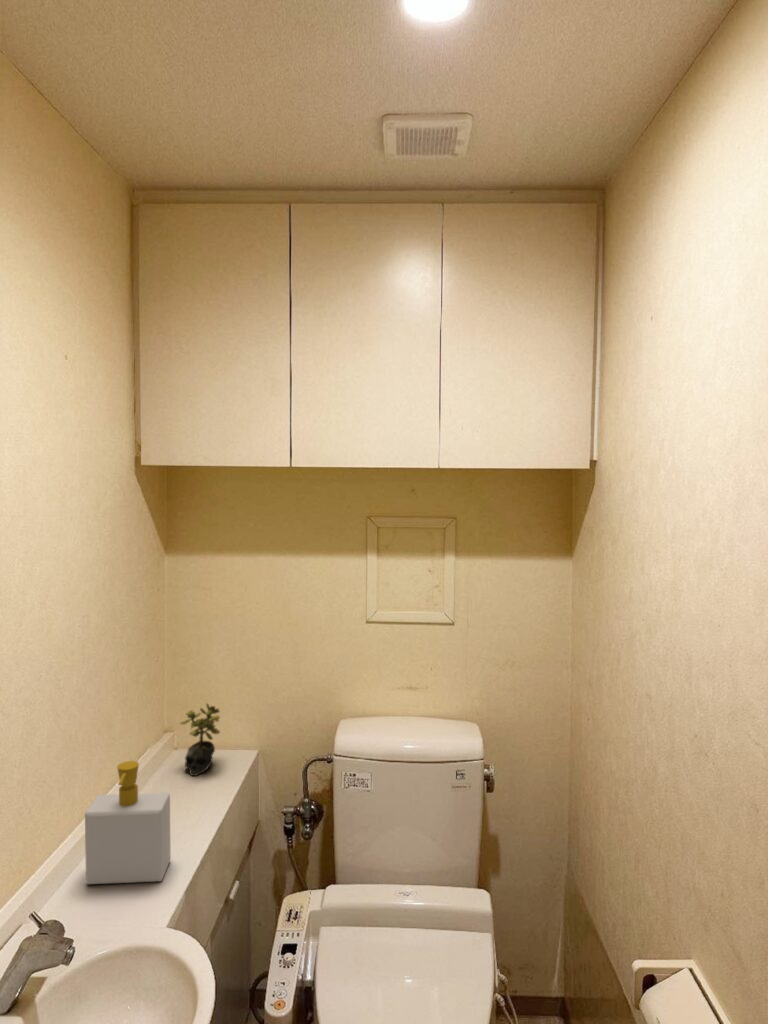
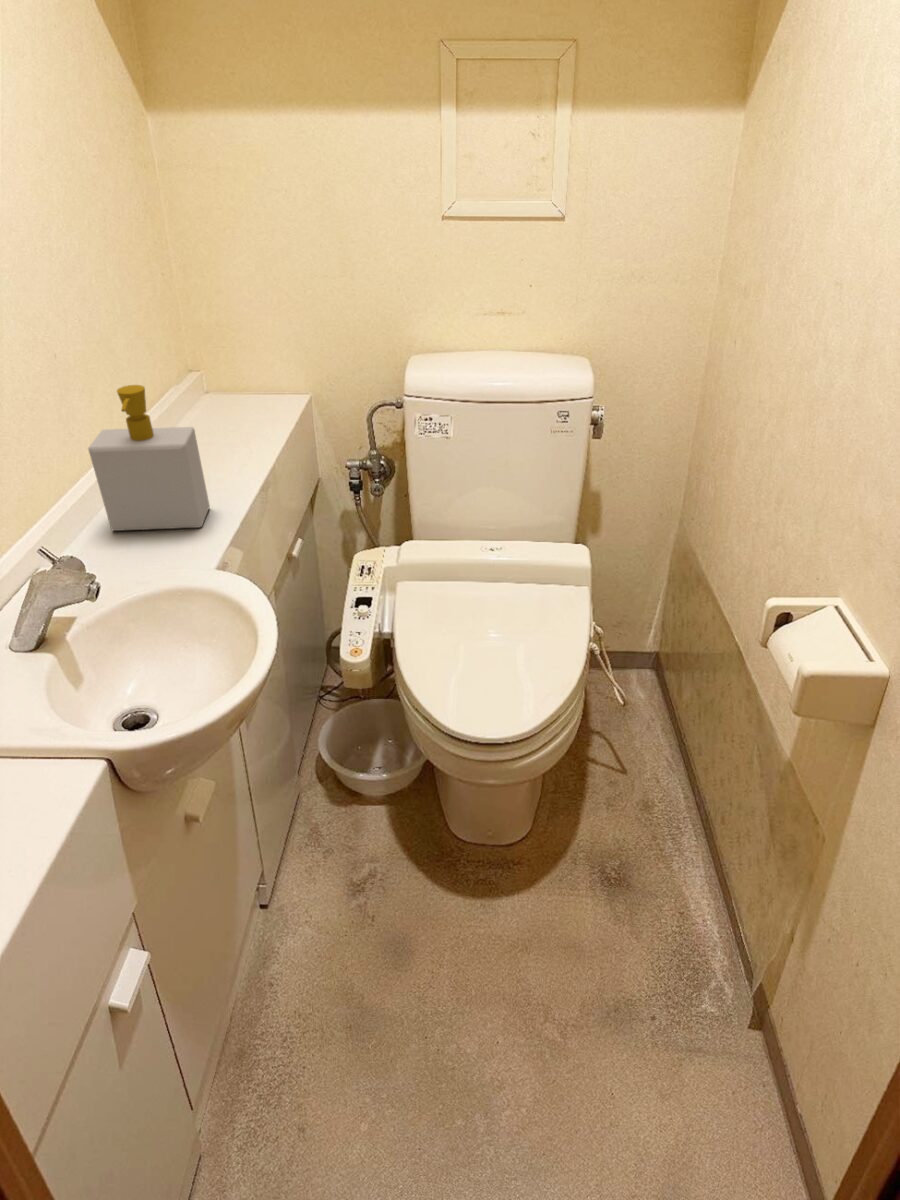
succulent plant: present [181,704,220,776] -> none [202,331,255,423]

